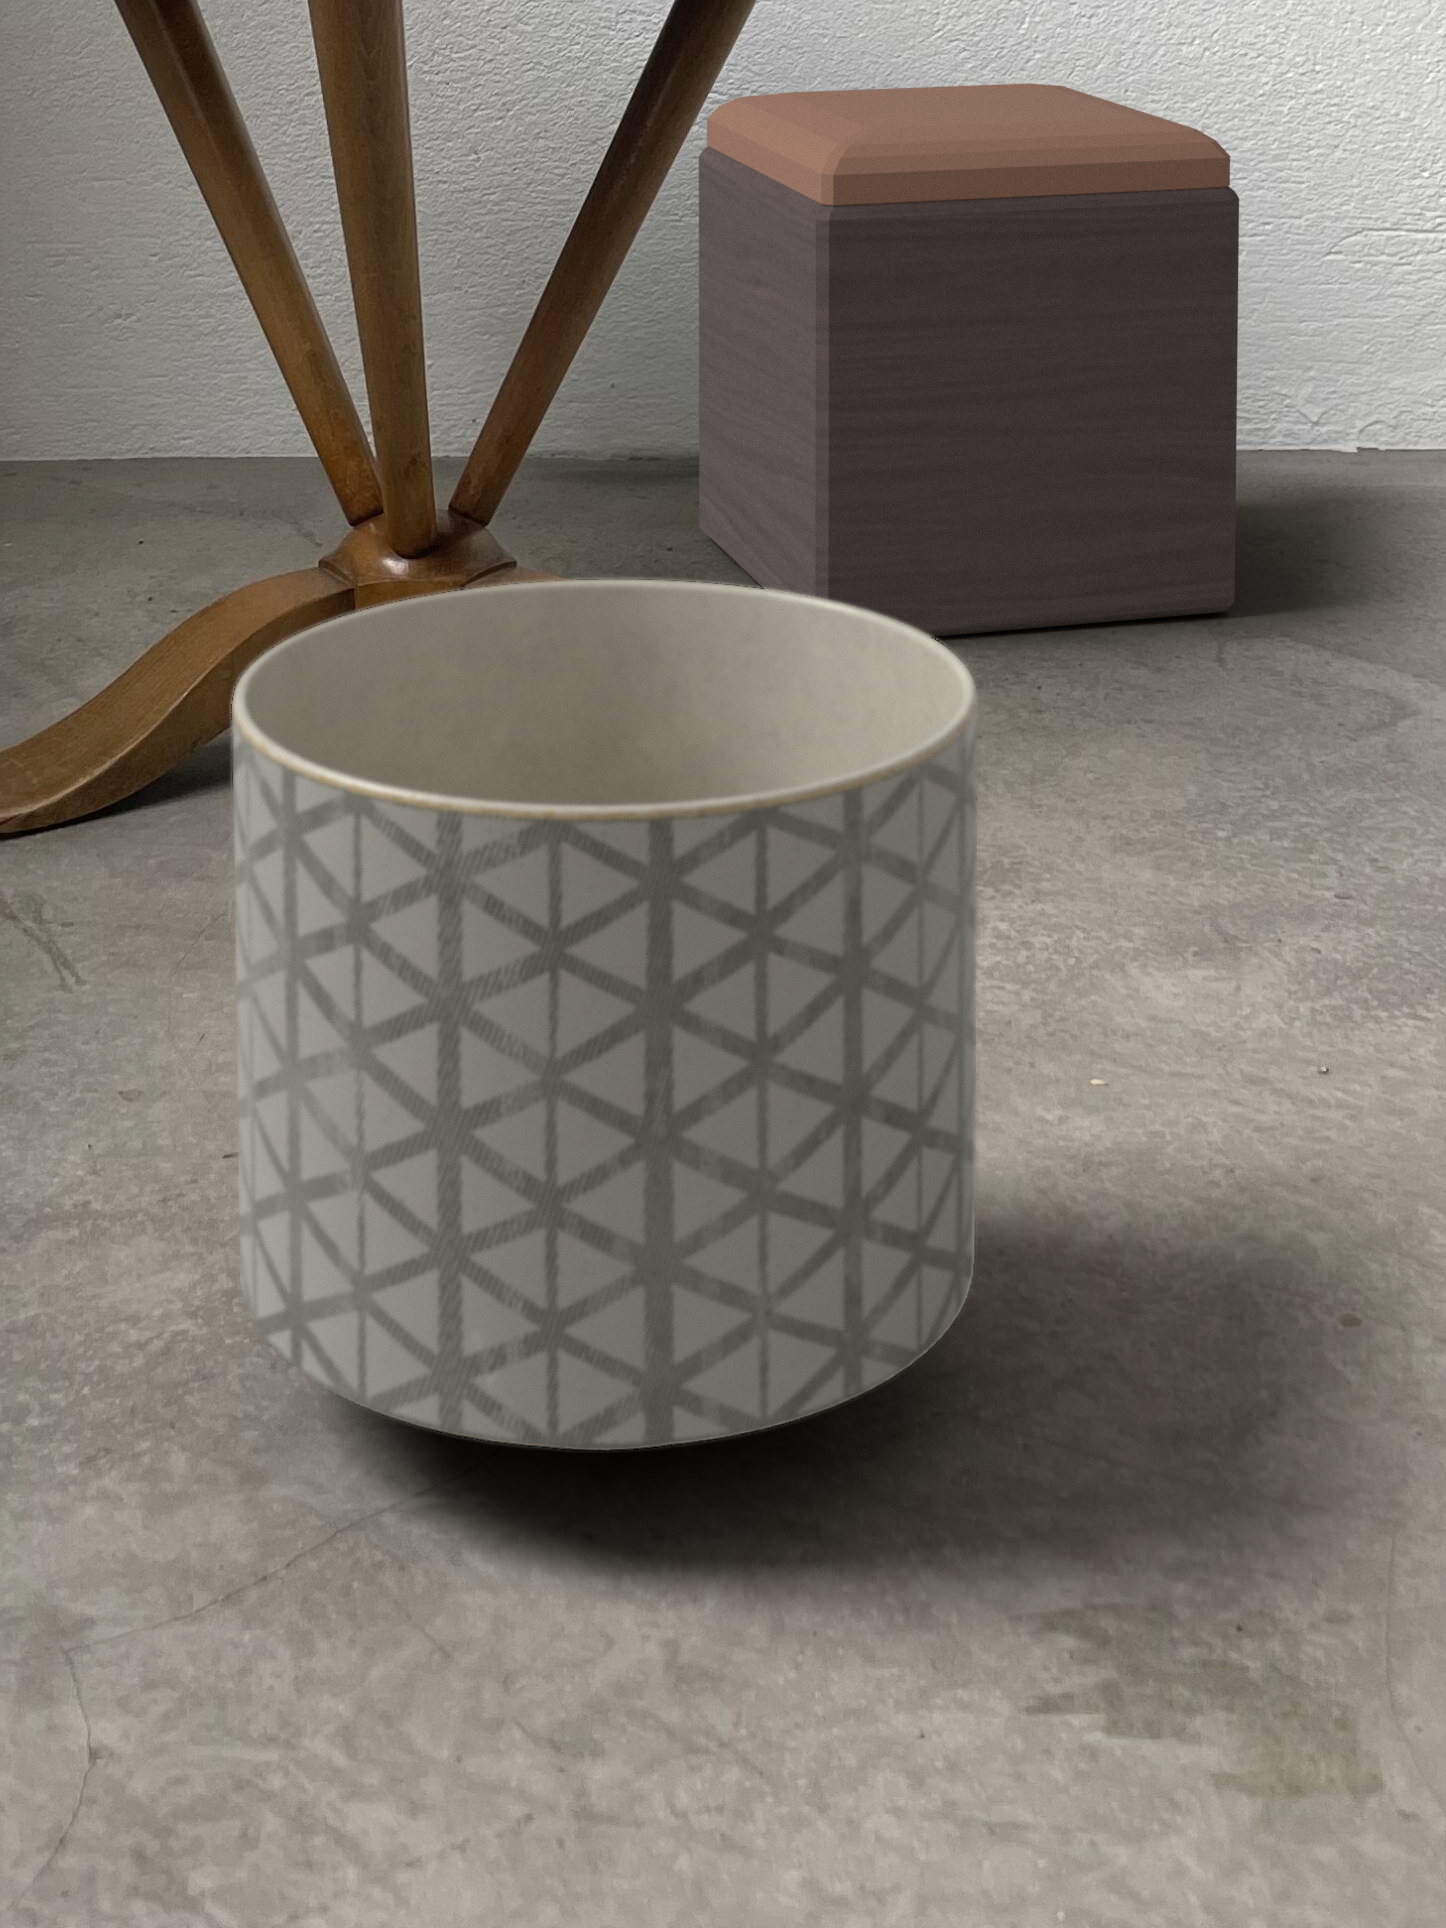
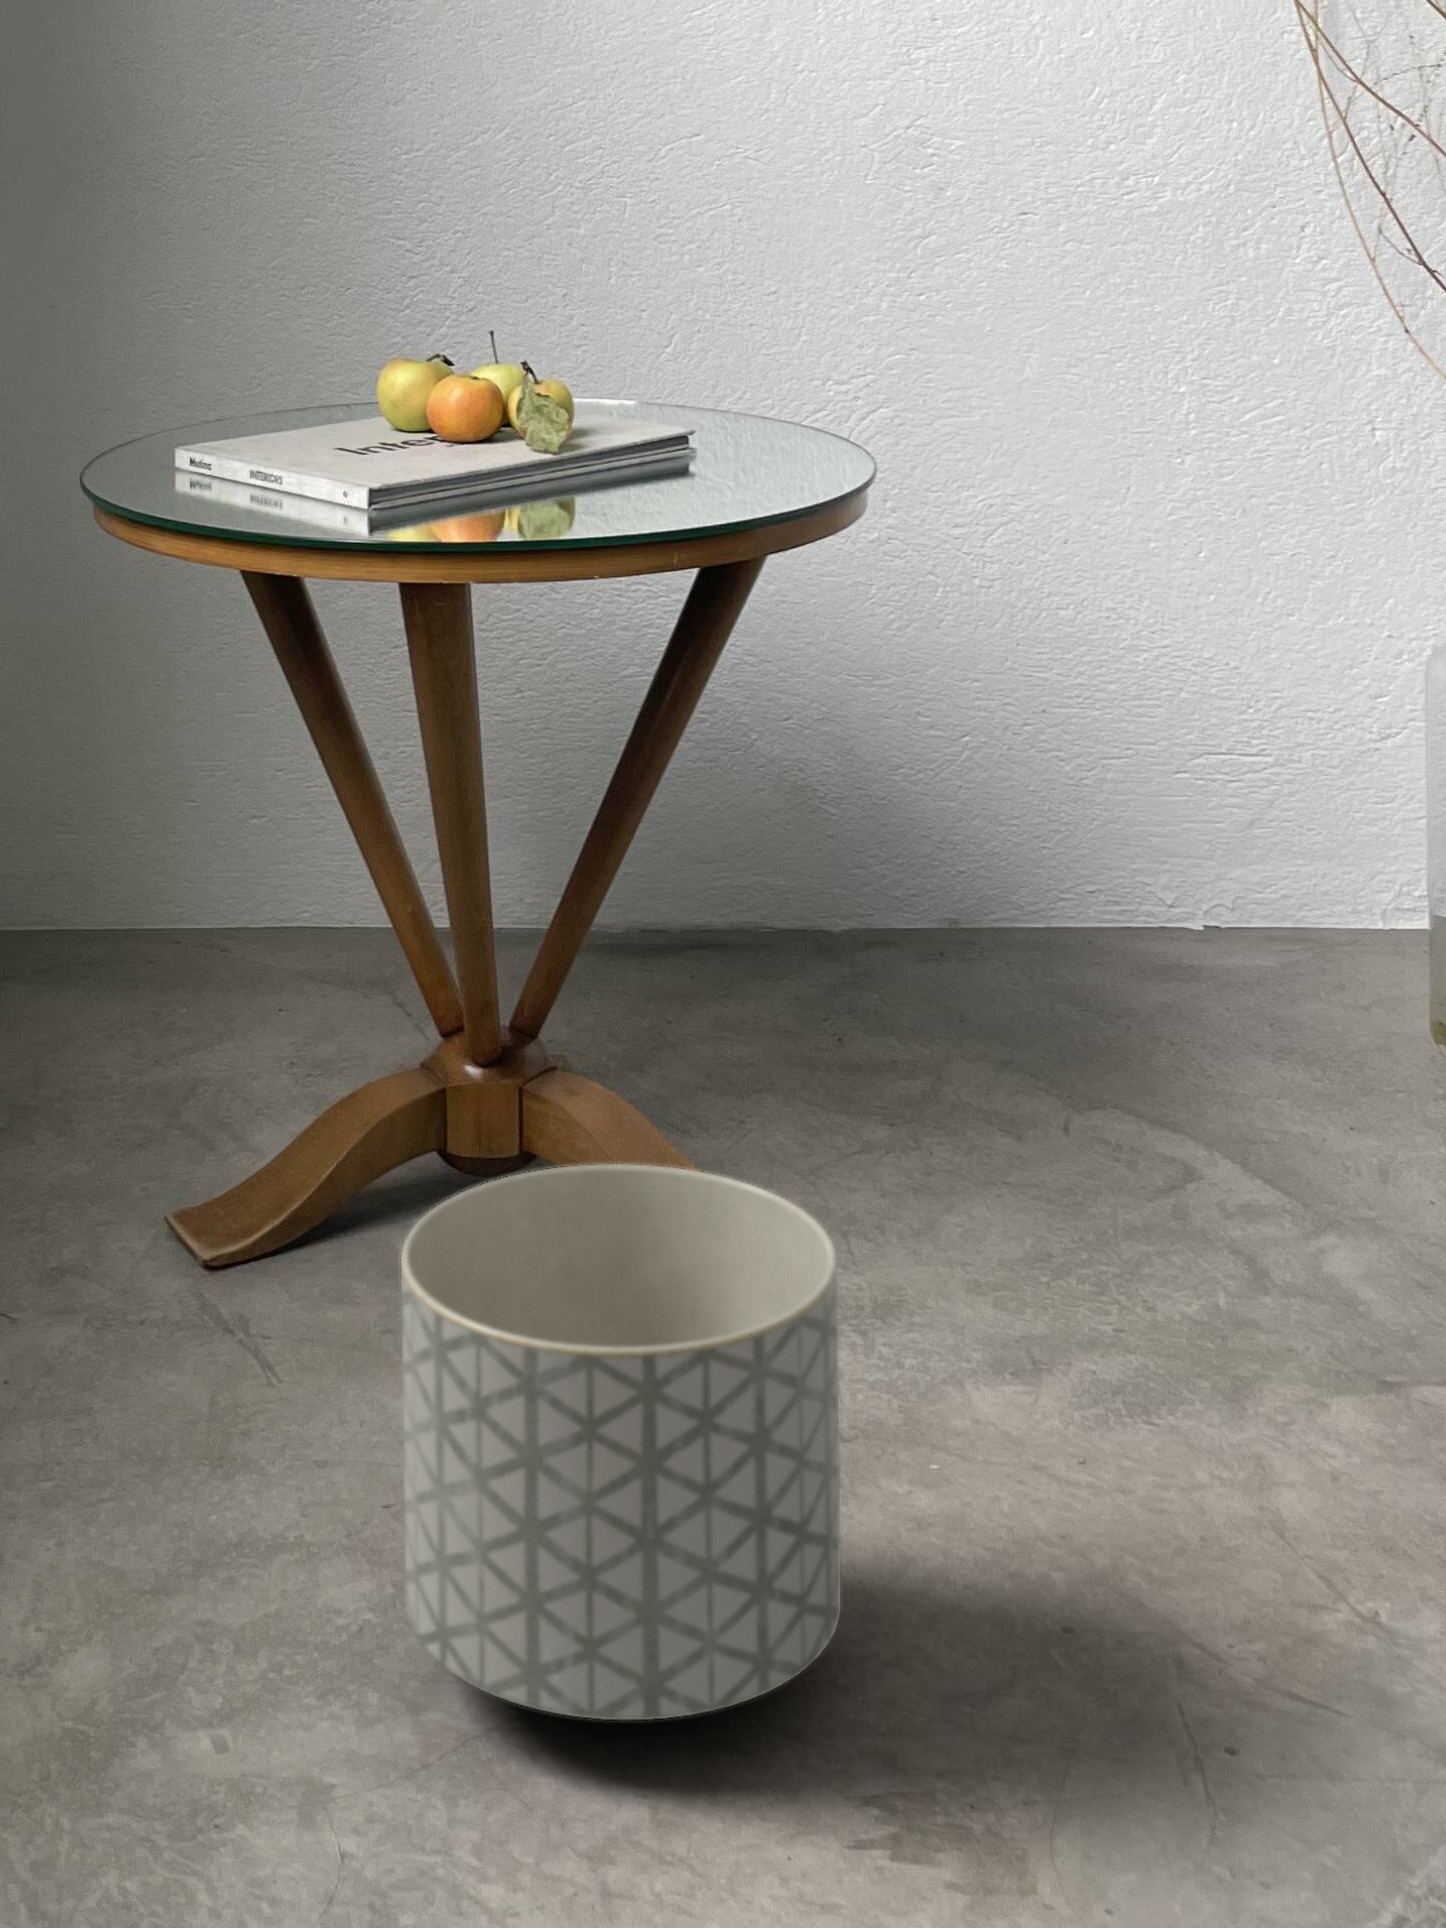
footstool: present [699,83,1239,637] -> none [686,666,1080,1112]

